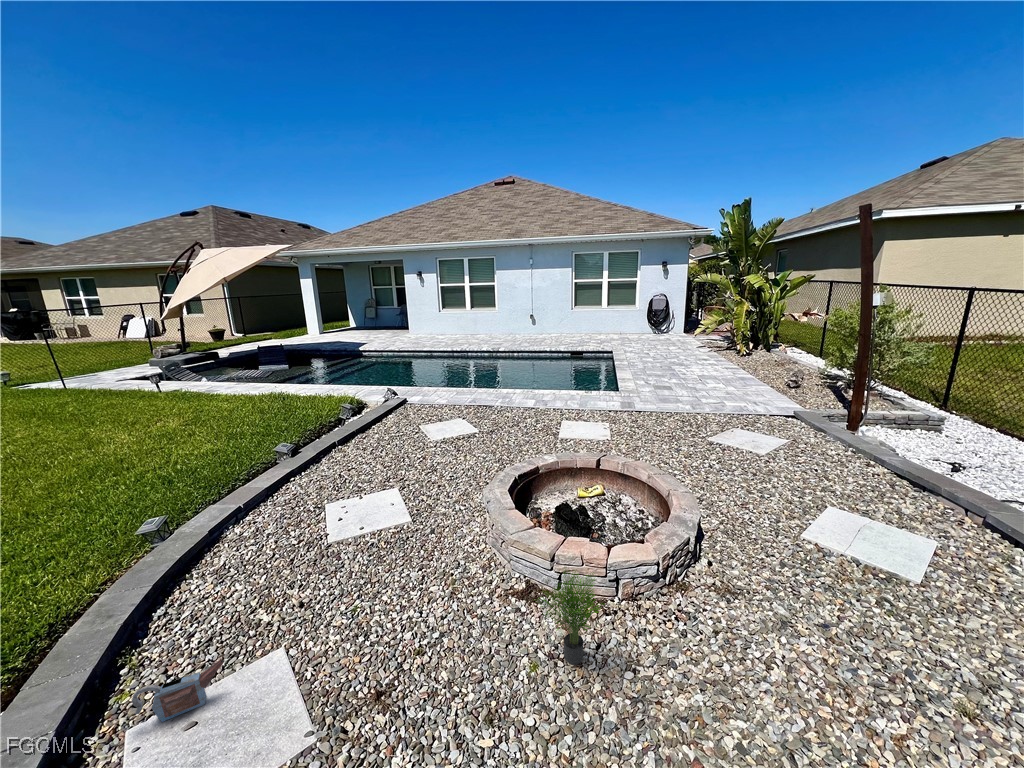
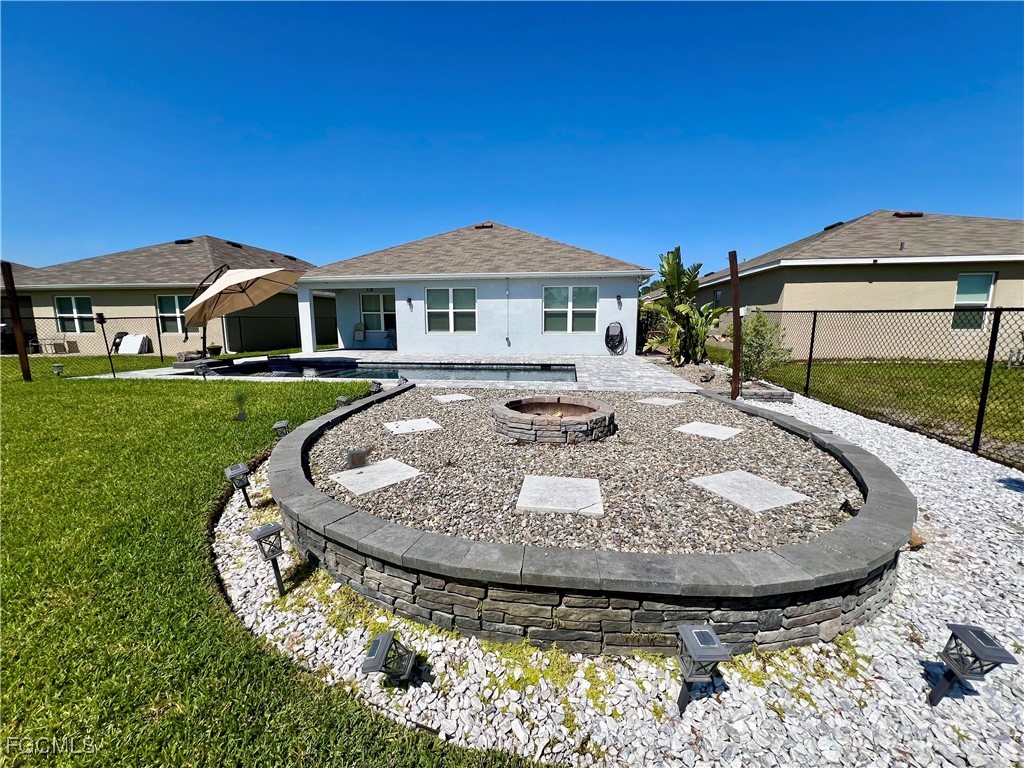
potted plant: present [539,571,599,665] -> present [232,389,249,421]

